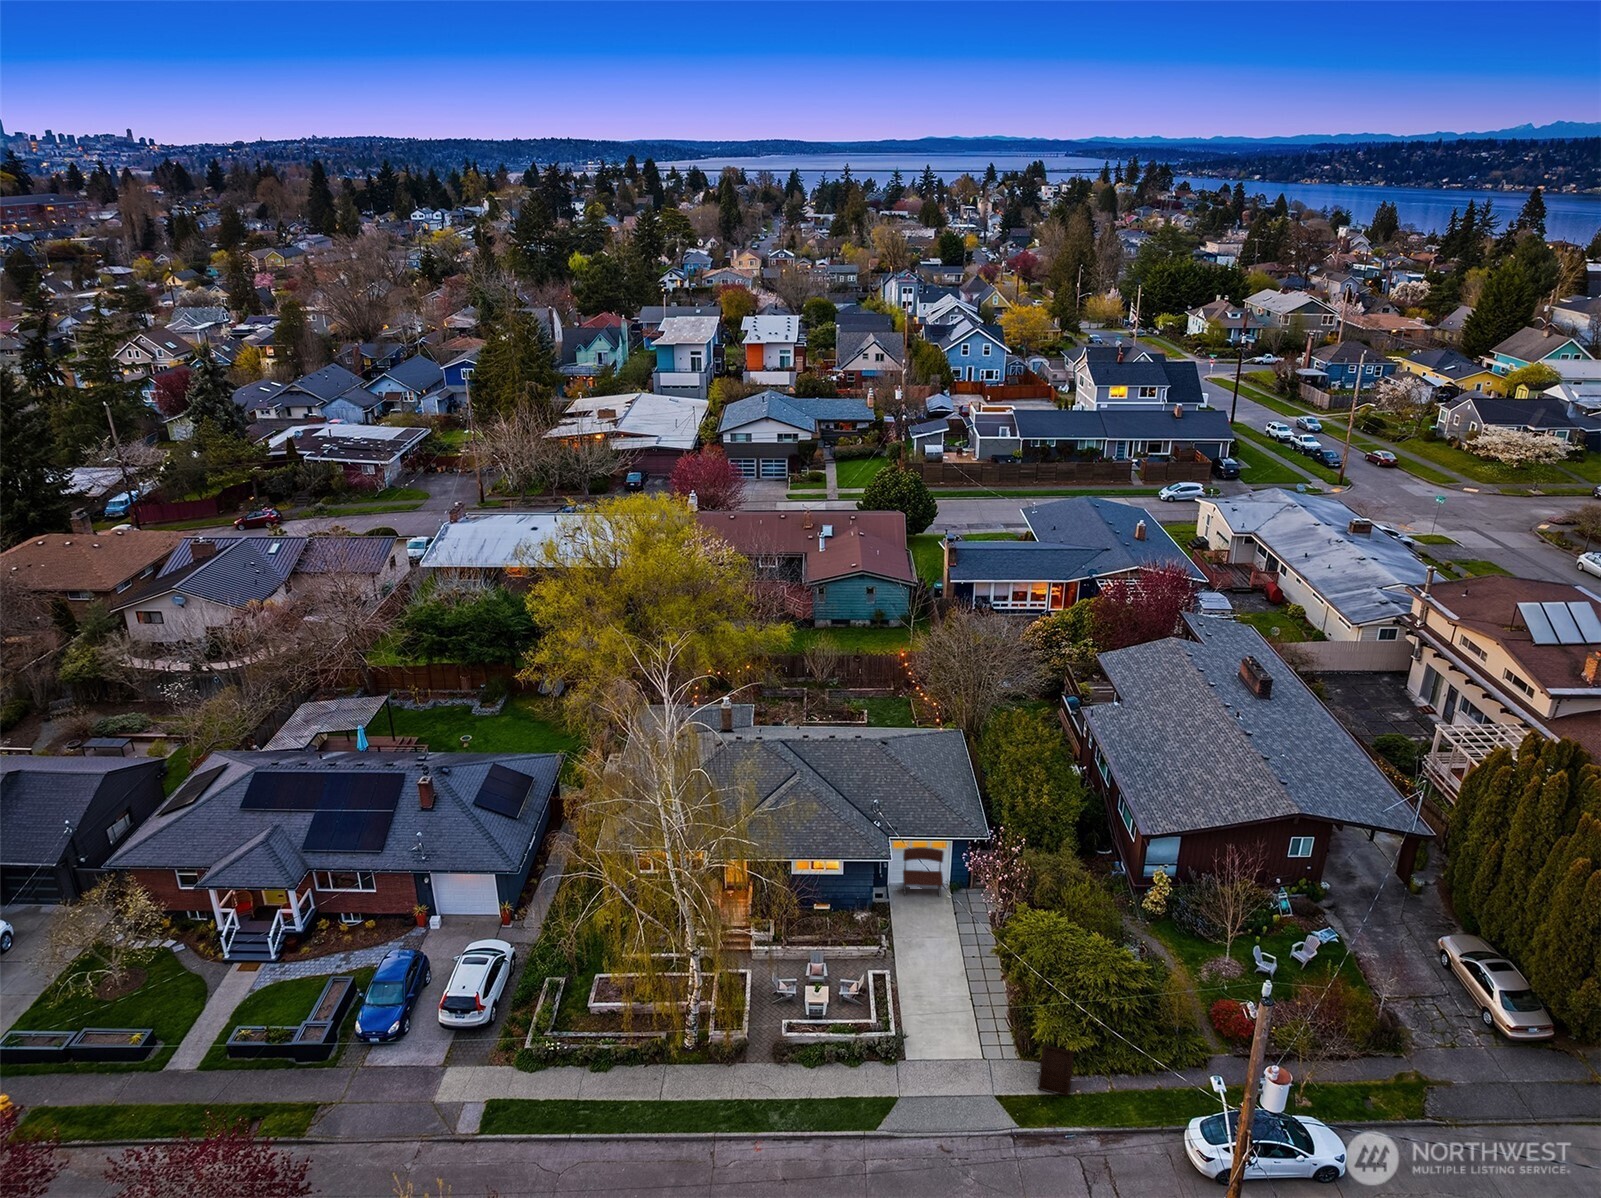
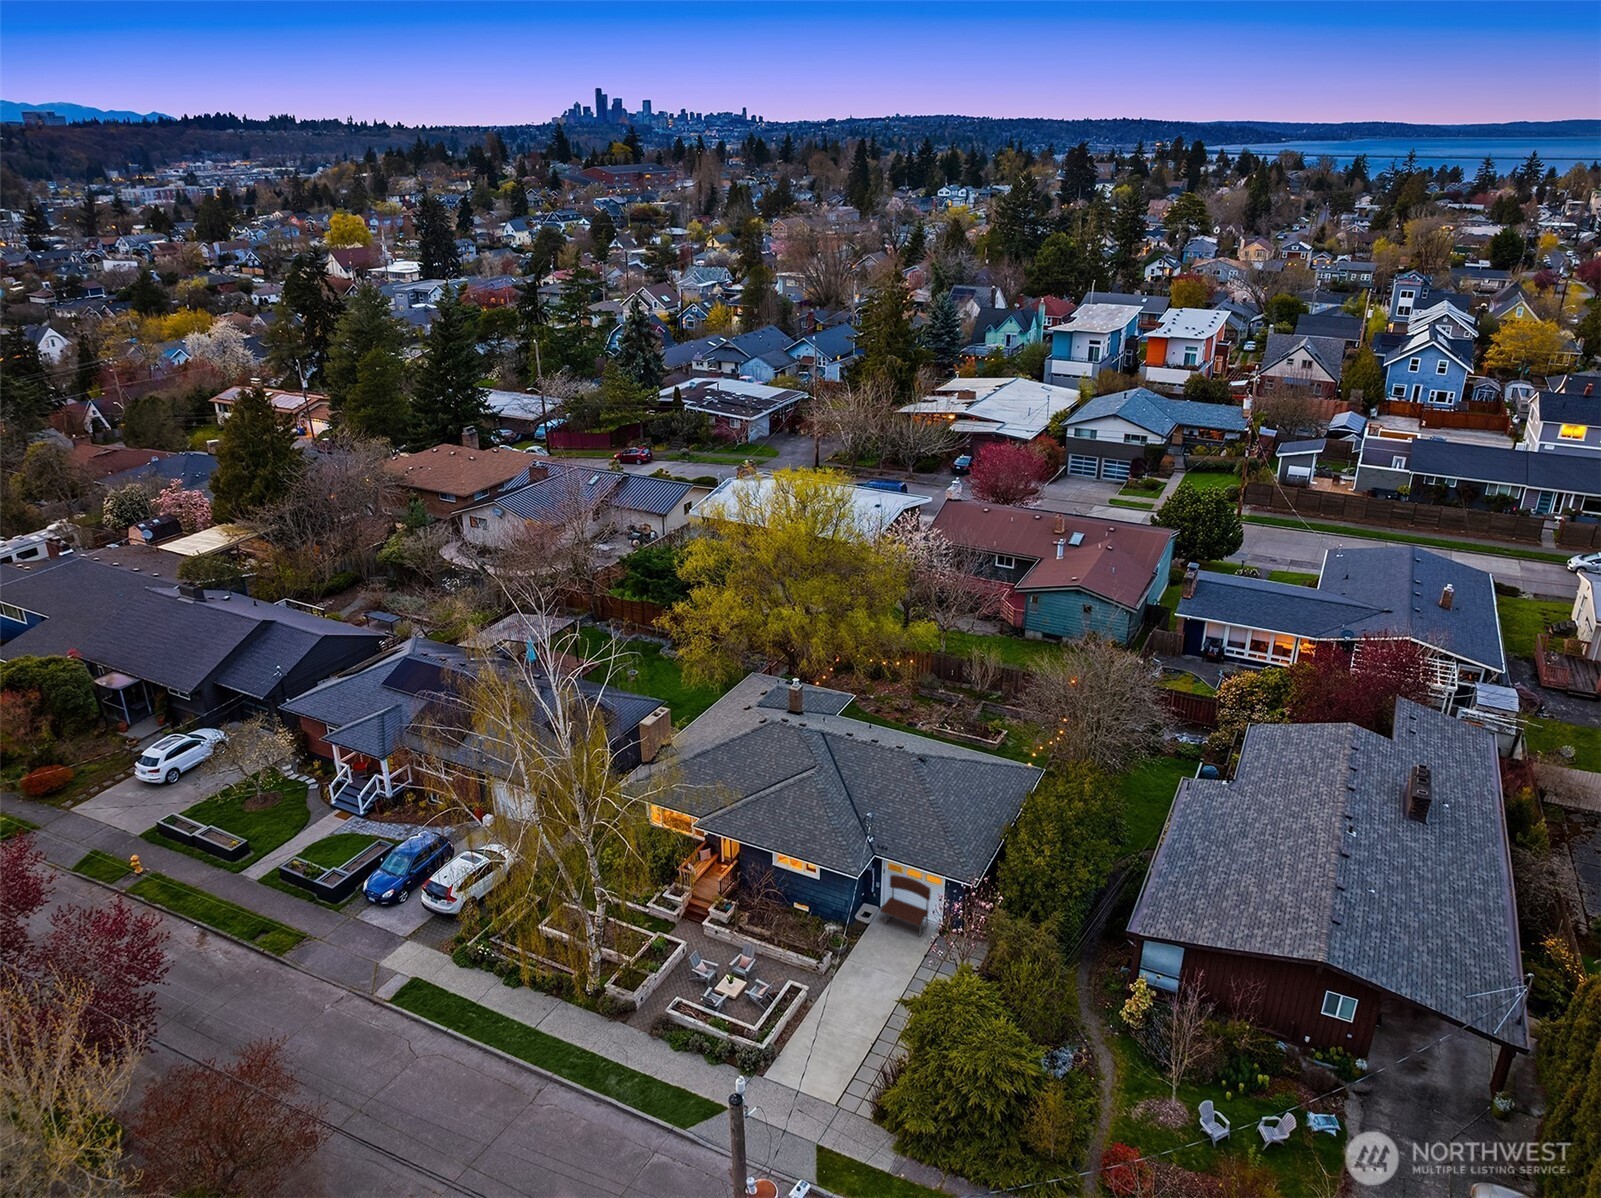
wooden crate: present [1038,1045,1074,1096] -> none [868,1115,917,1181]

